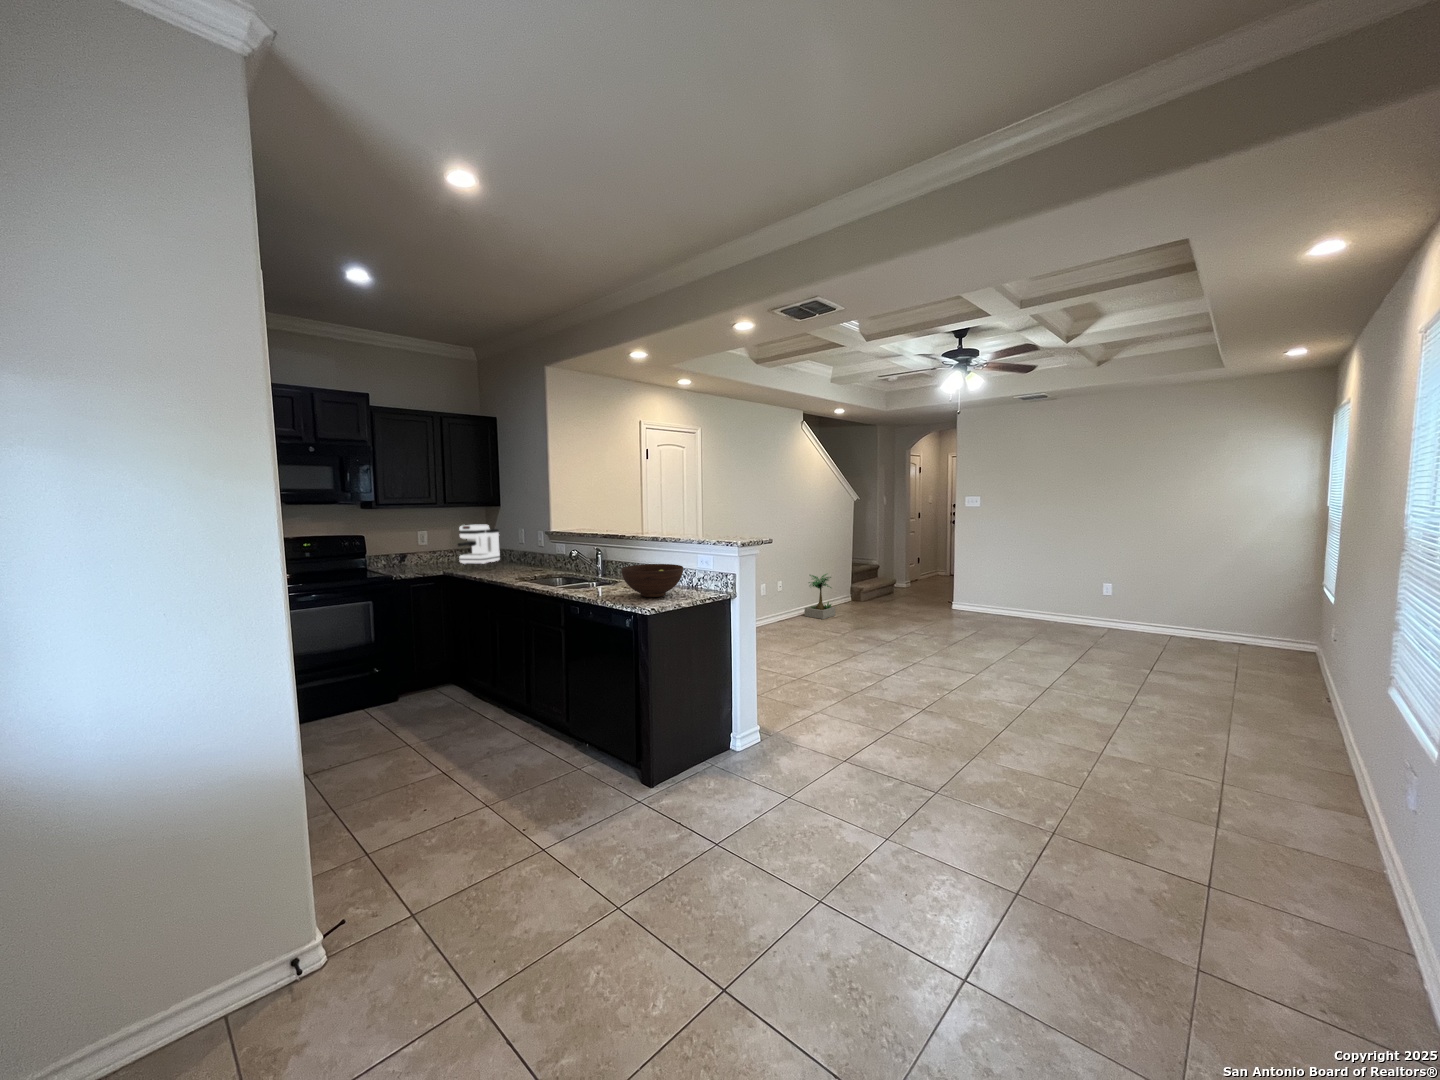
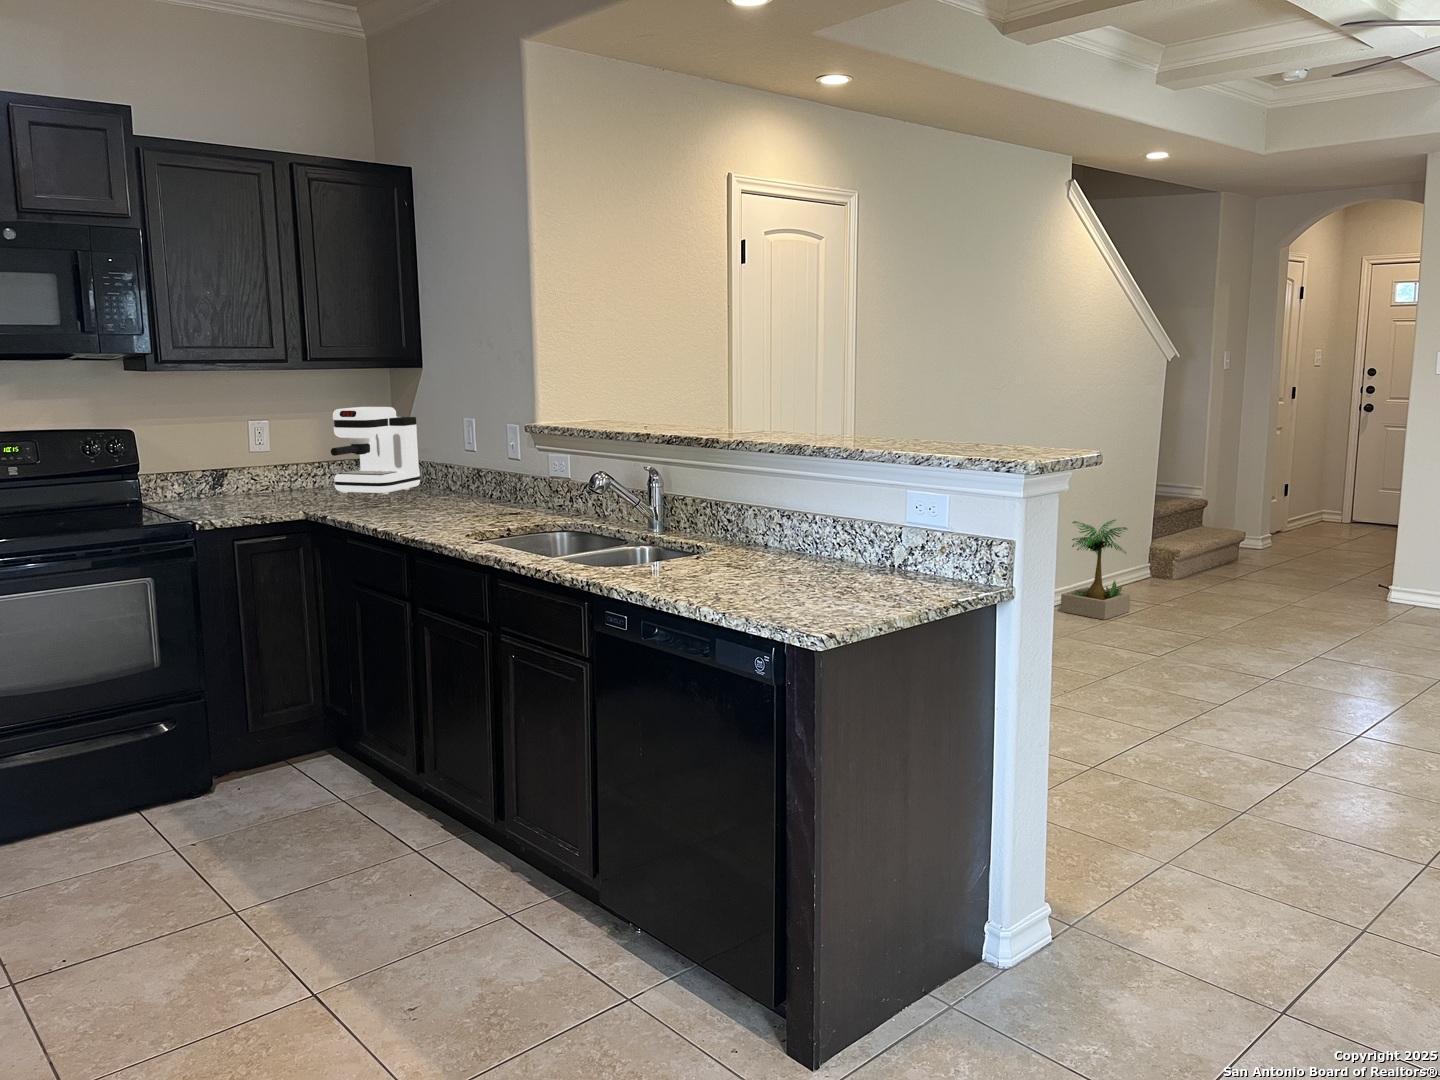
fruit bowl: present [621,564,683,597] -> none [734,512,885,596]

